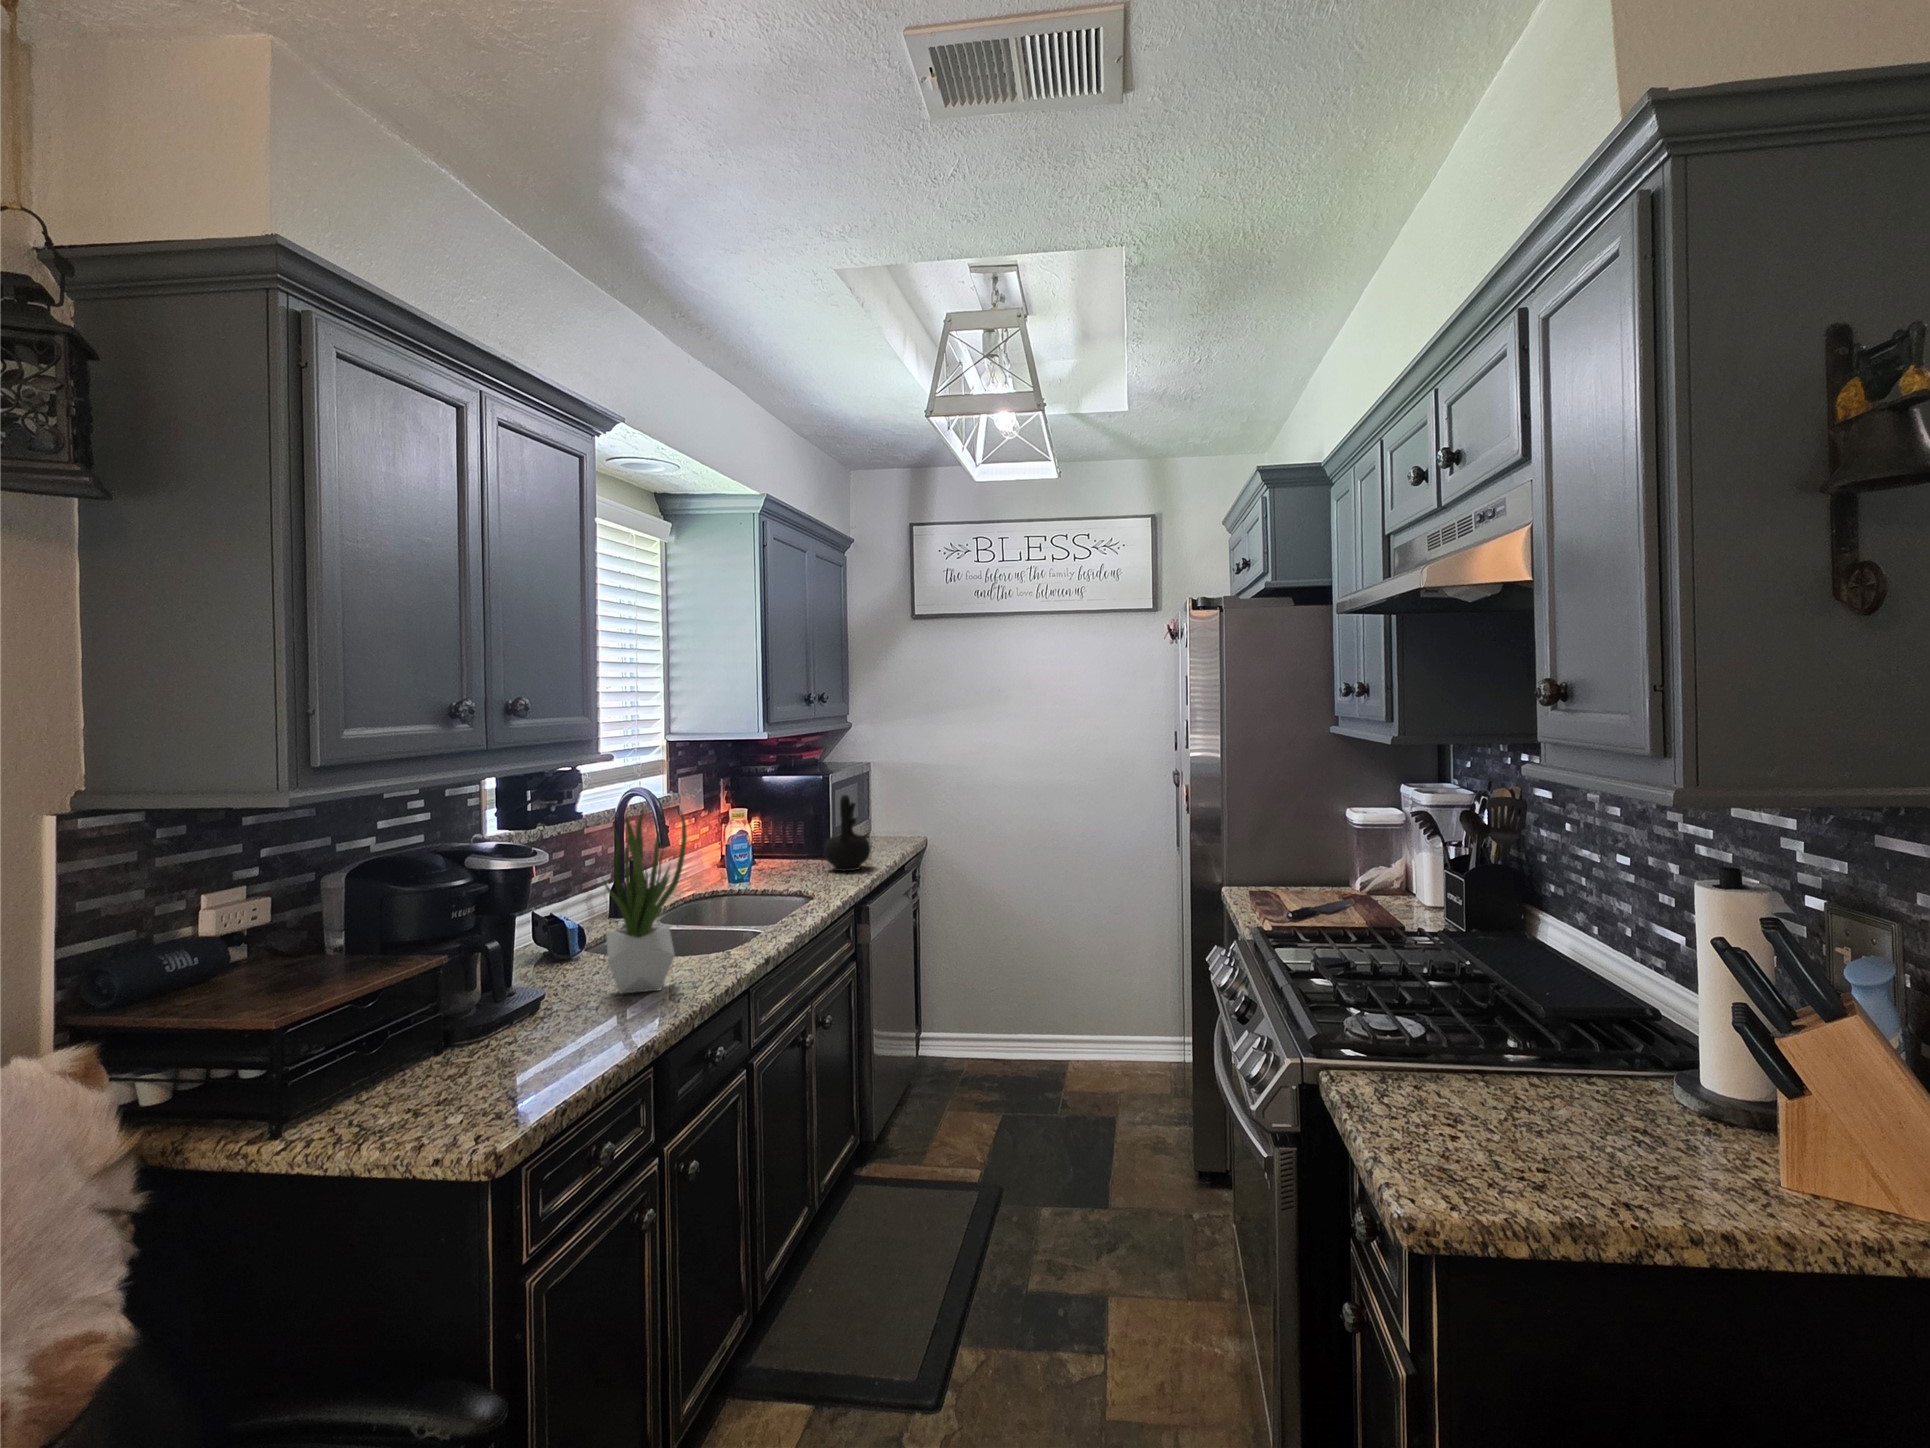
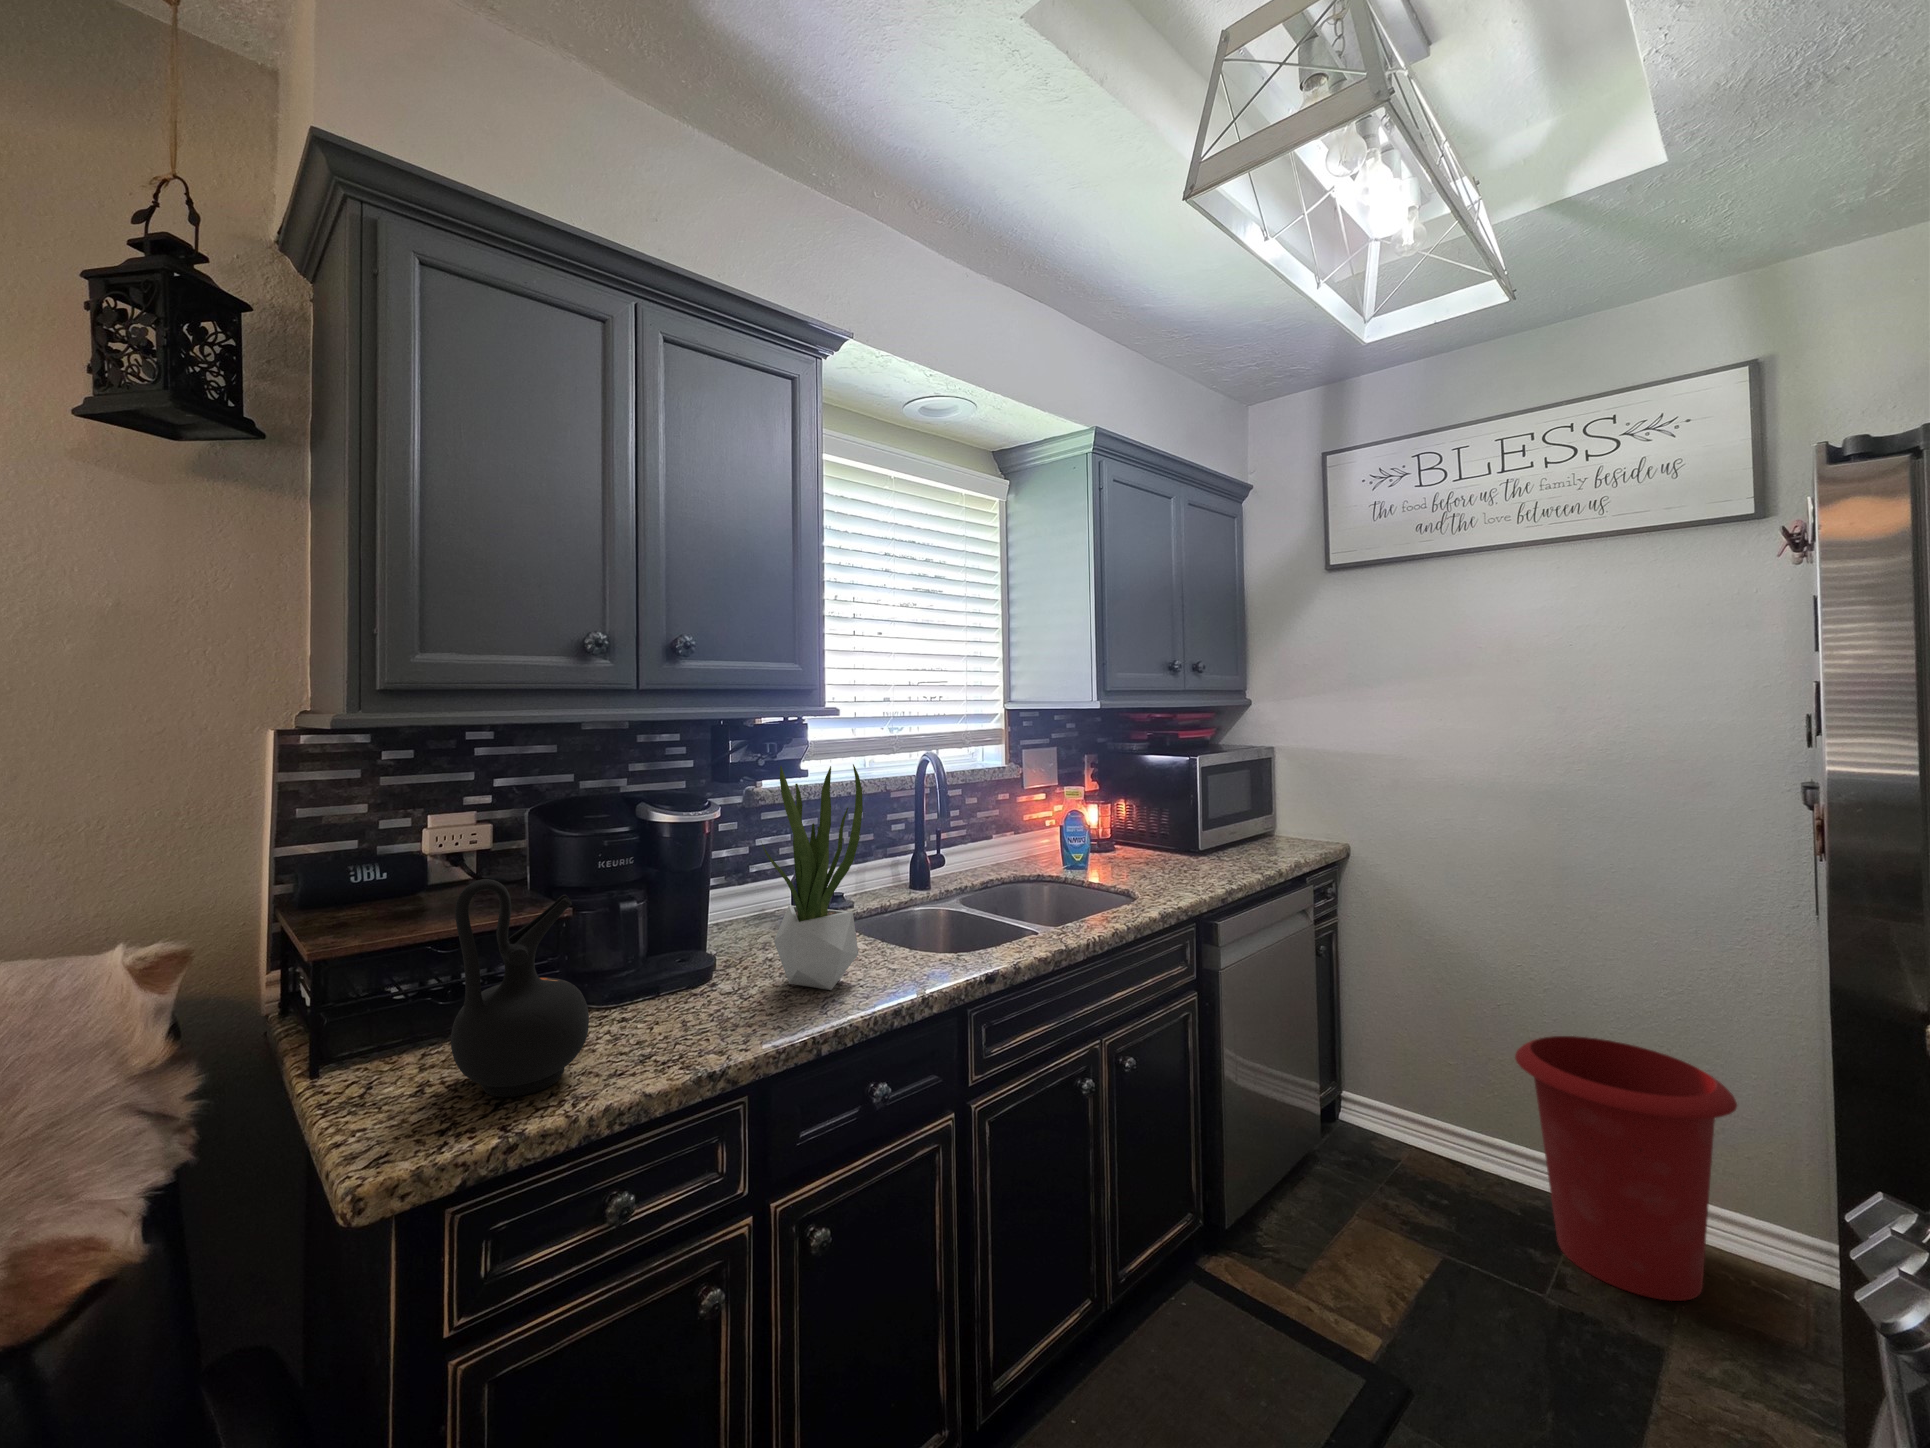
ceramic jug: present [824,795,870,871] -> present [451,879,589,1097]
waste bin: none [1038,947,1145,1098] -> present [1515,1036,1737,1301]

